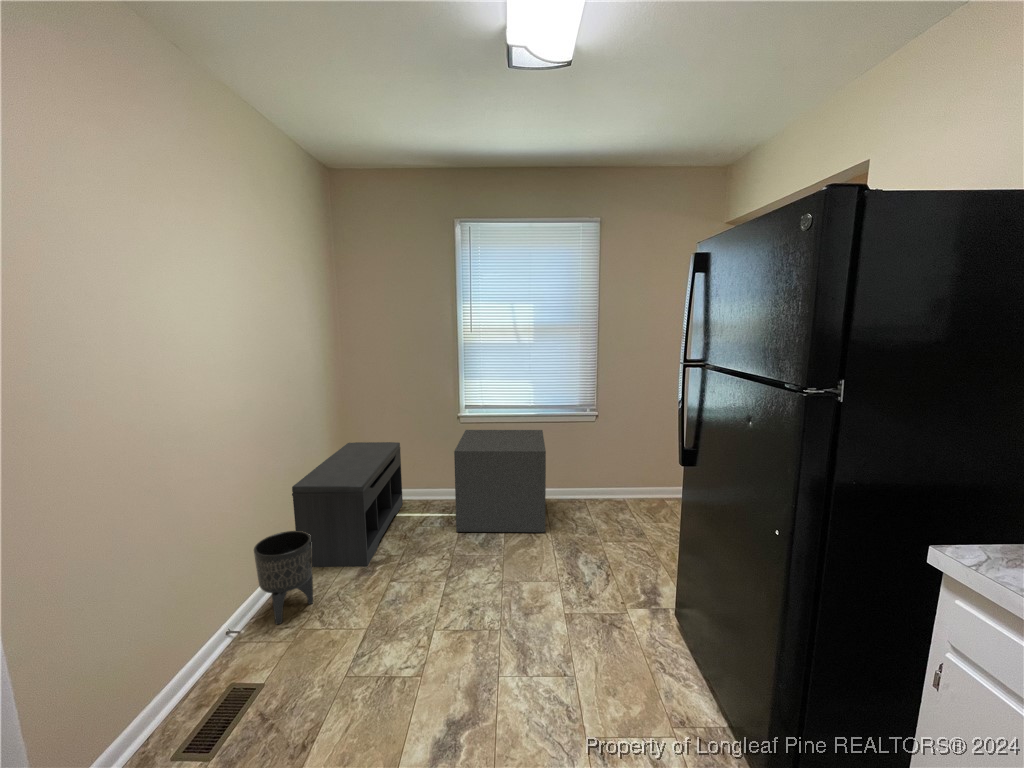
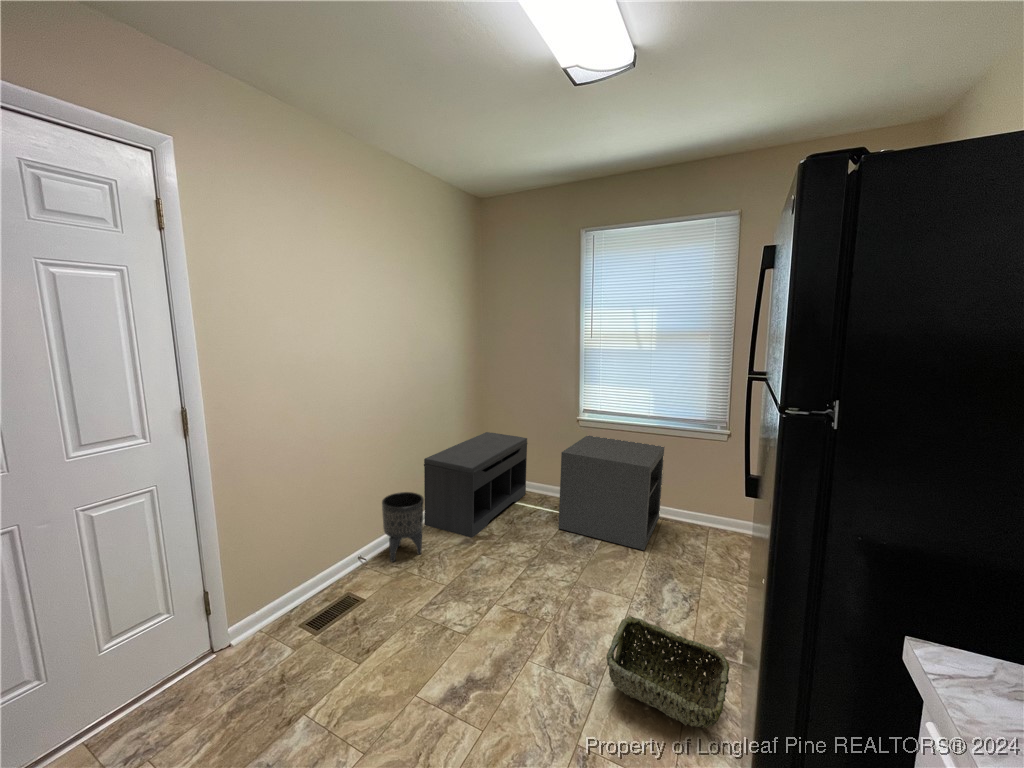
woven basket: none [579,596,691,678] -> present [606,616,730,728]

